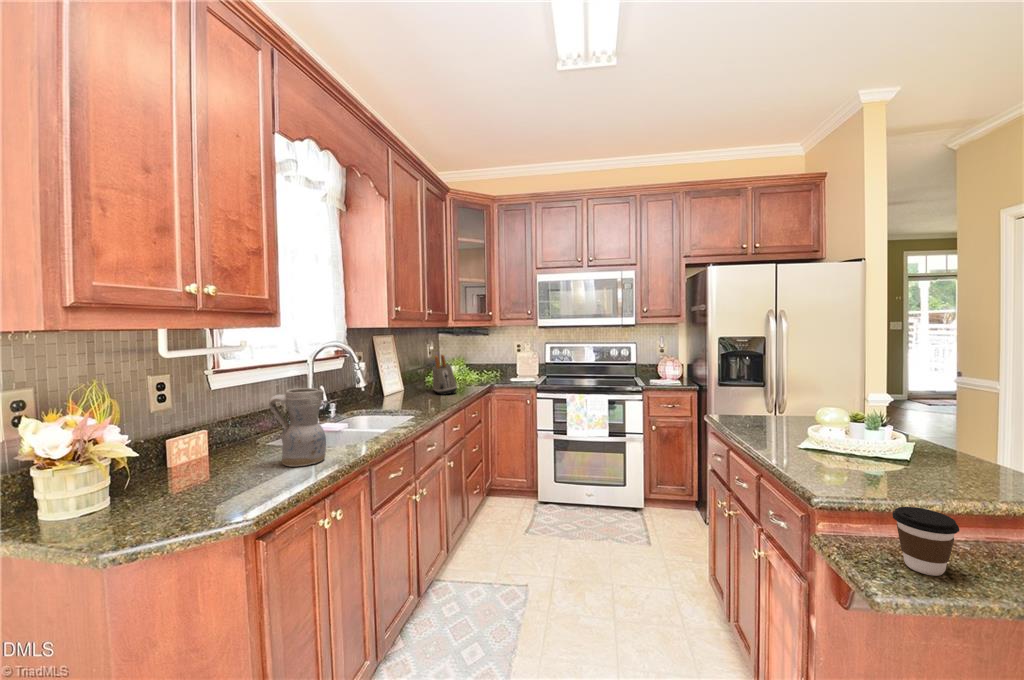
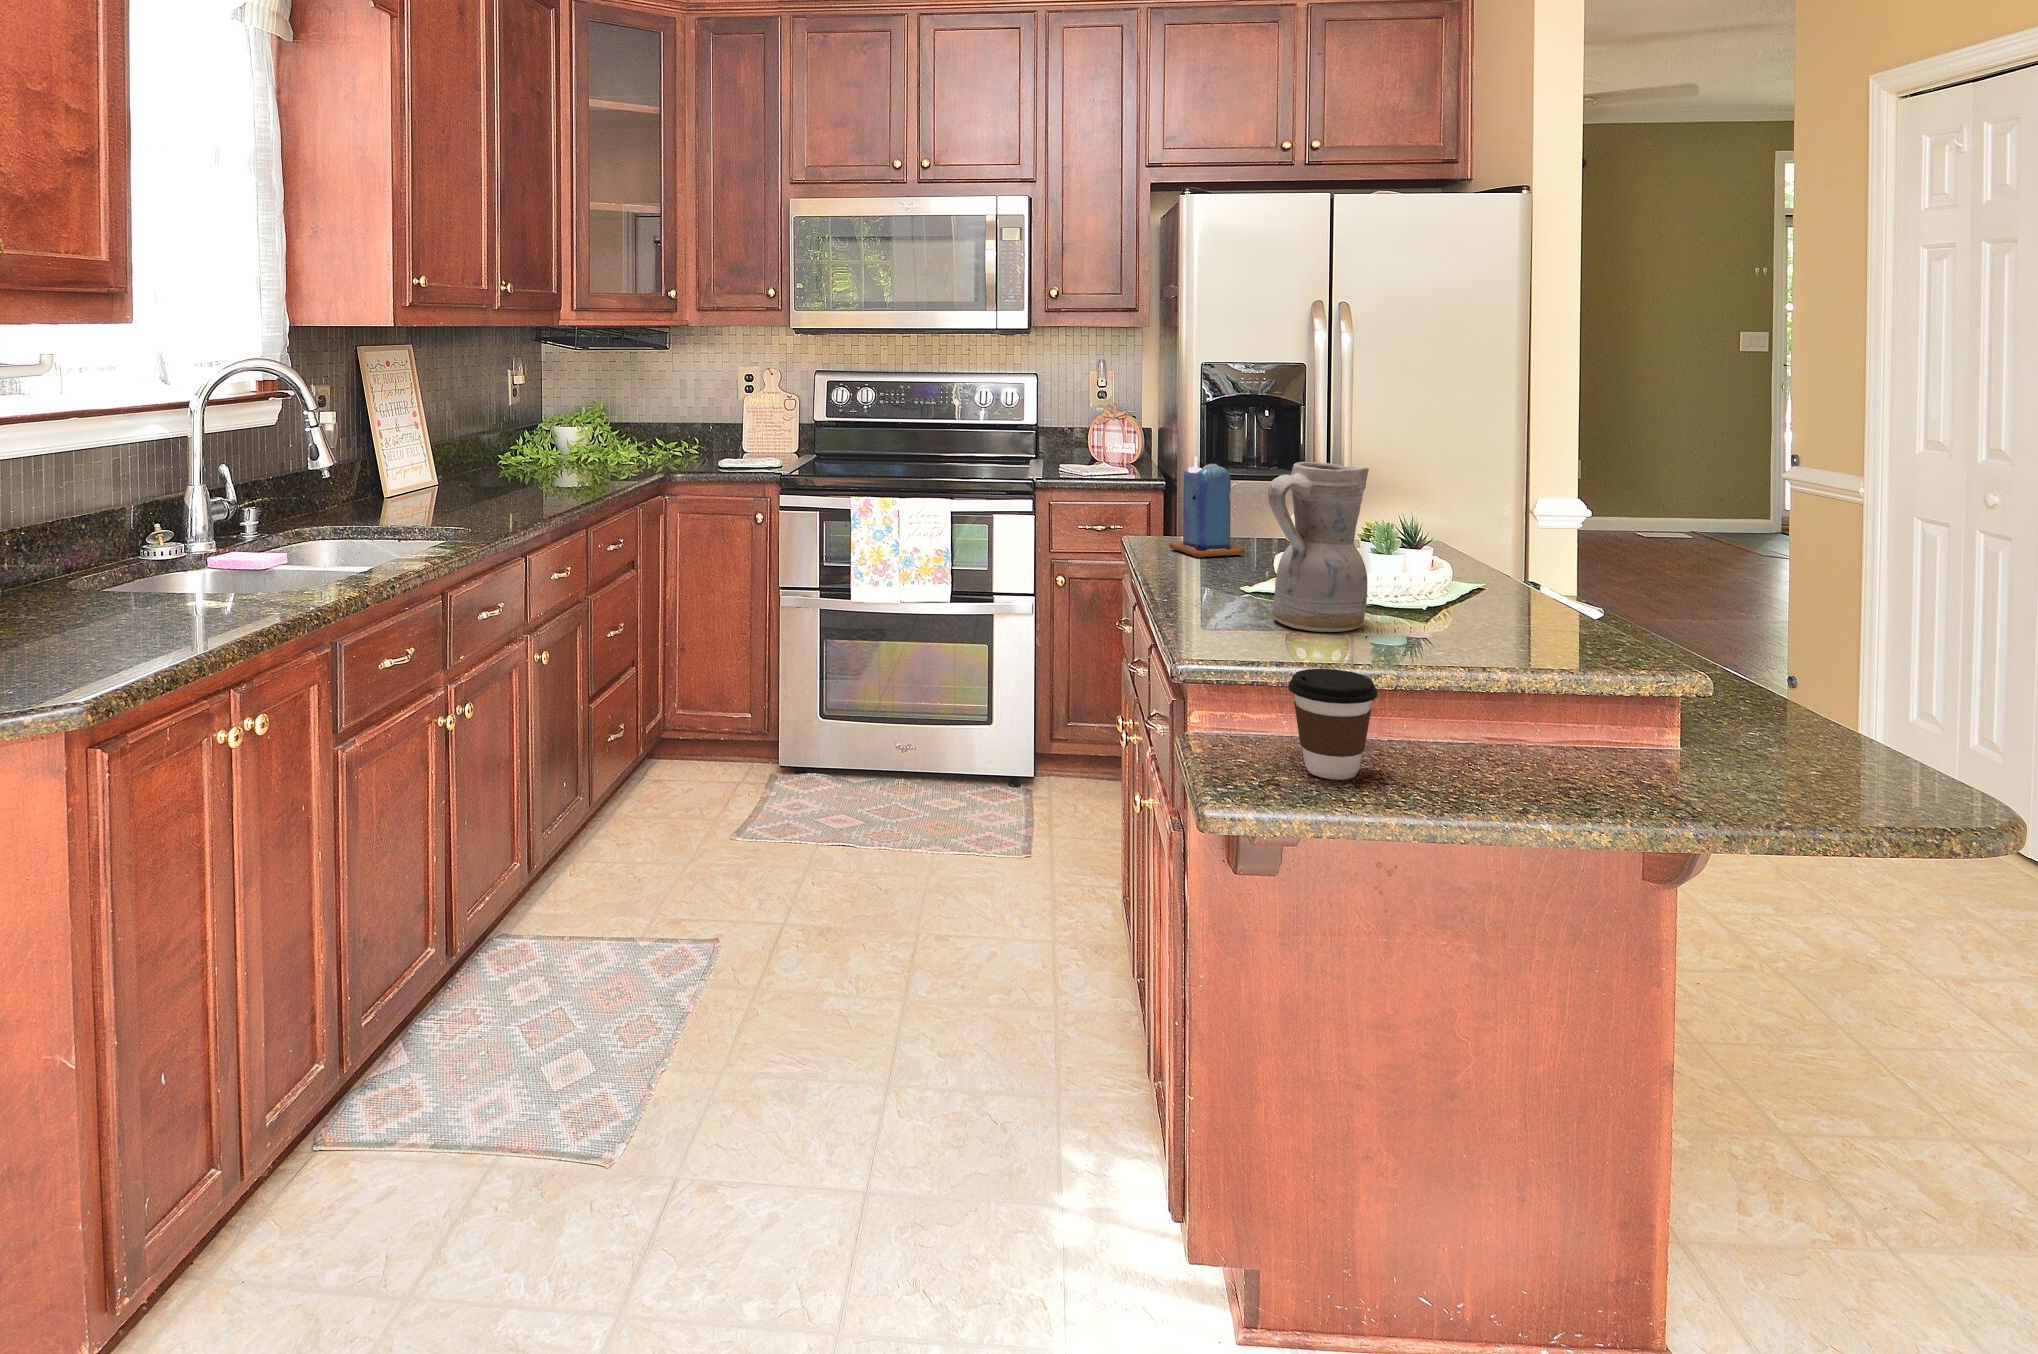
toaster: present [432,355,457,395] -> none [509,393,572,494]
candle: none [730,380,768,426] -> present [1169,456,1244,557]
ceramic pitcher: present [269,388,326,466] -> present [1268,462,1369,632]

